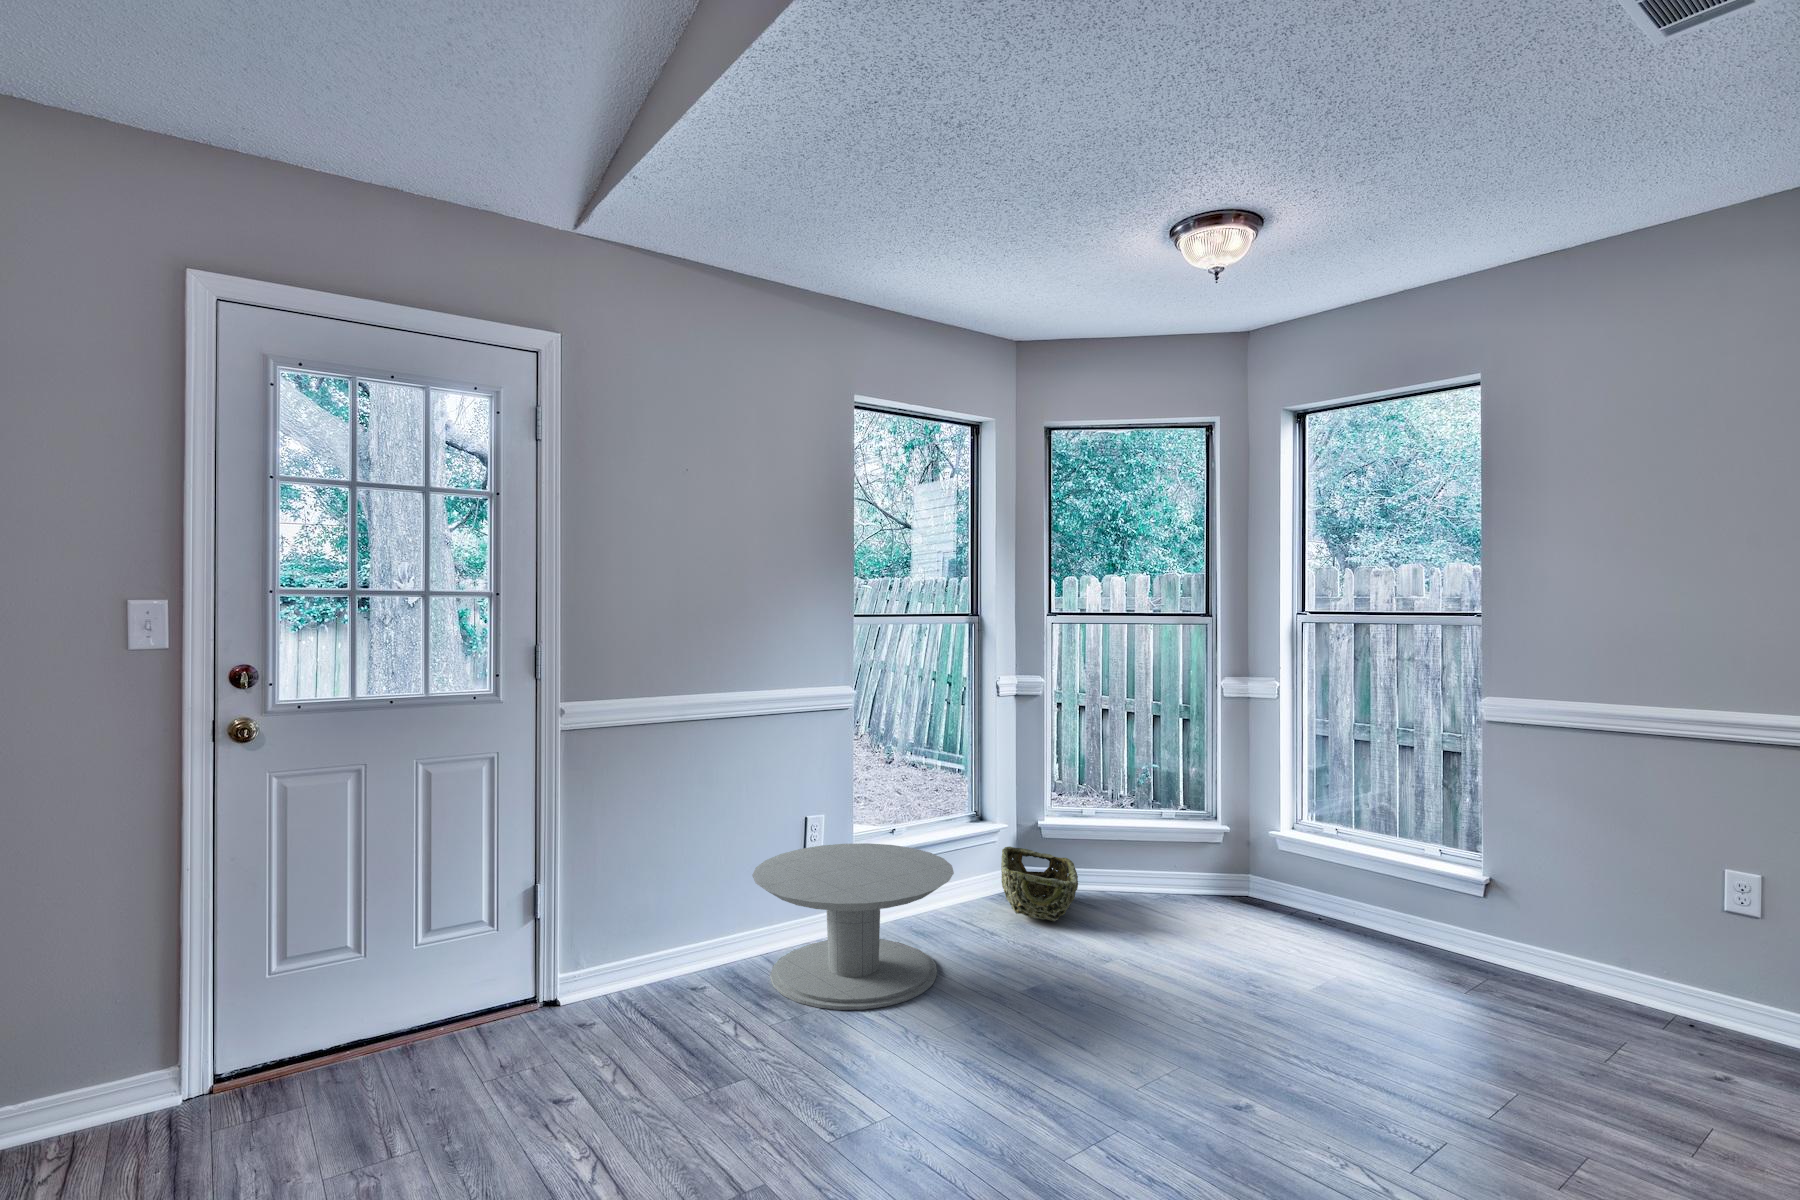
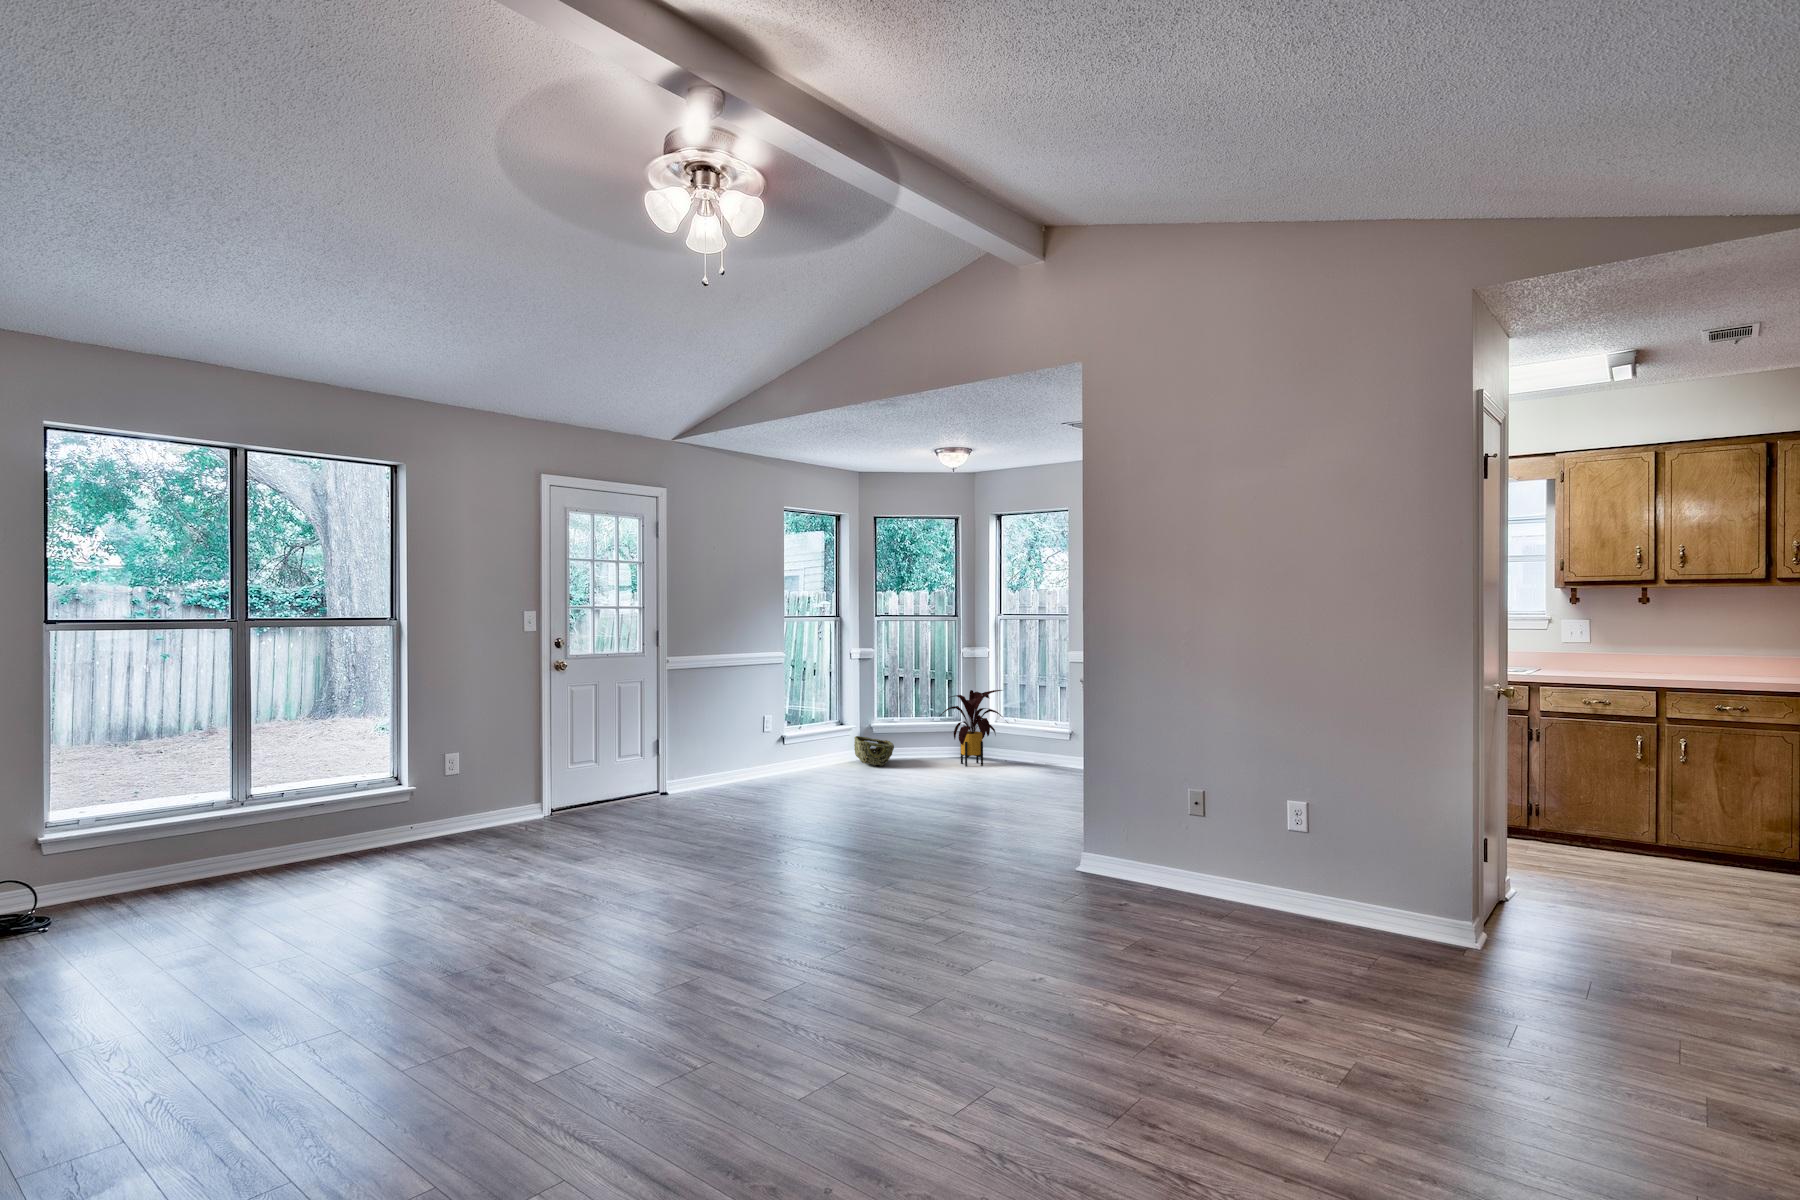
house plant: none [1173,772,1332,939] -> present [940,690,1002,766]
side table: present [752,843,954,1010] -> none [749,728,842,789]

